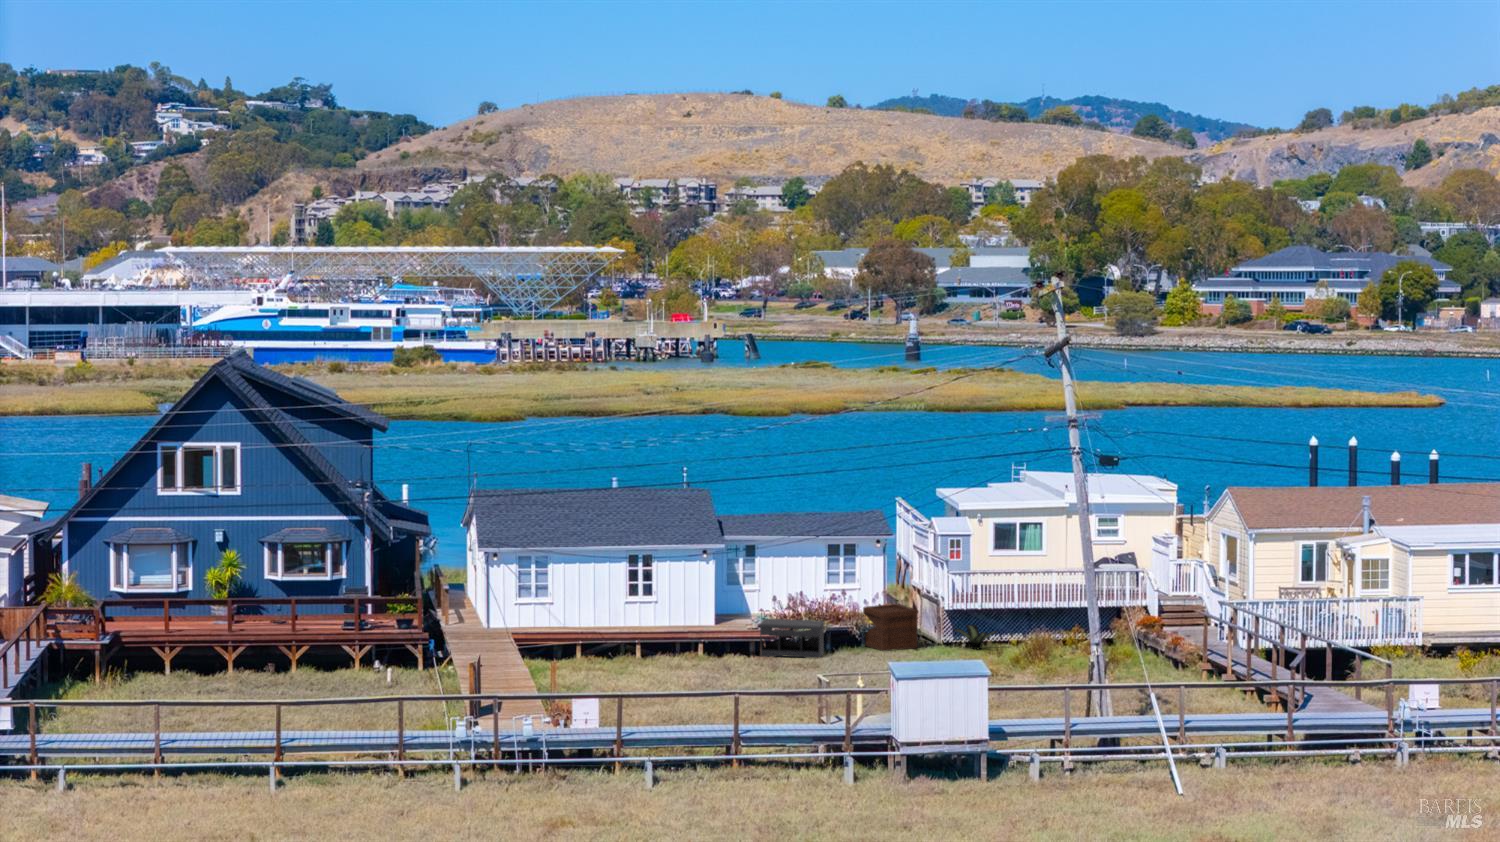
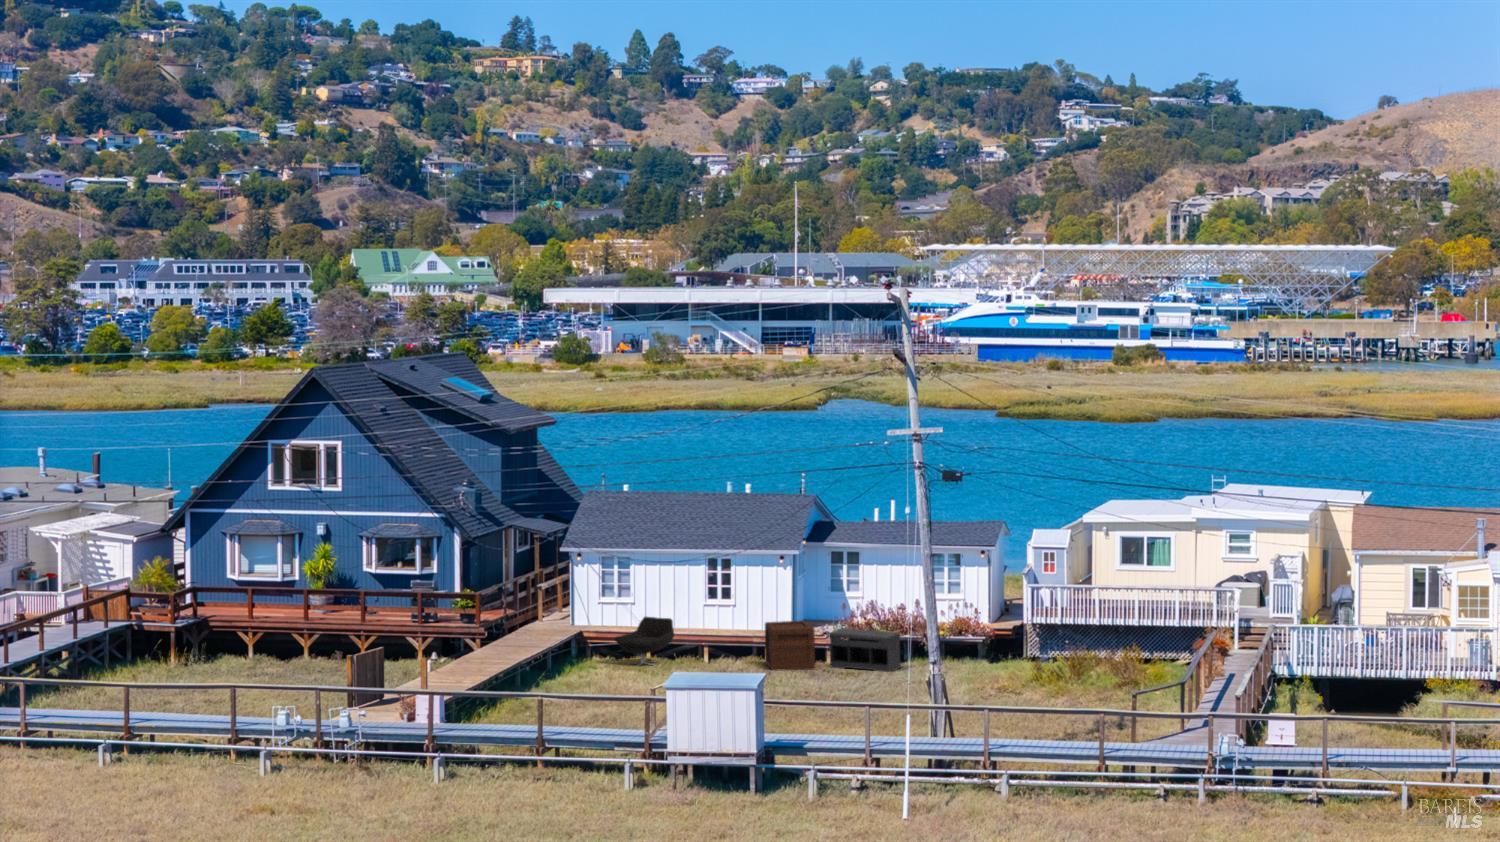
wooden crate: present [863,604,918,651] -> present [765,621,815,671]
lounge chair: none [551,614,606,666] -> present [615,617,674,665]
potted plant: present [954,625,997,649] -> none [1045,643,1097,671]

